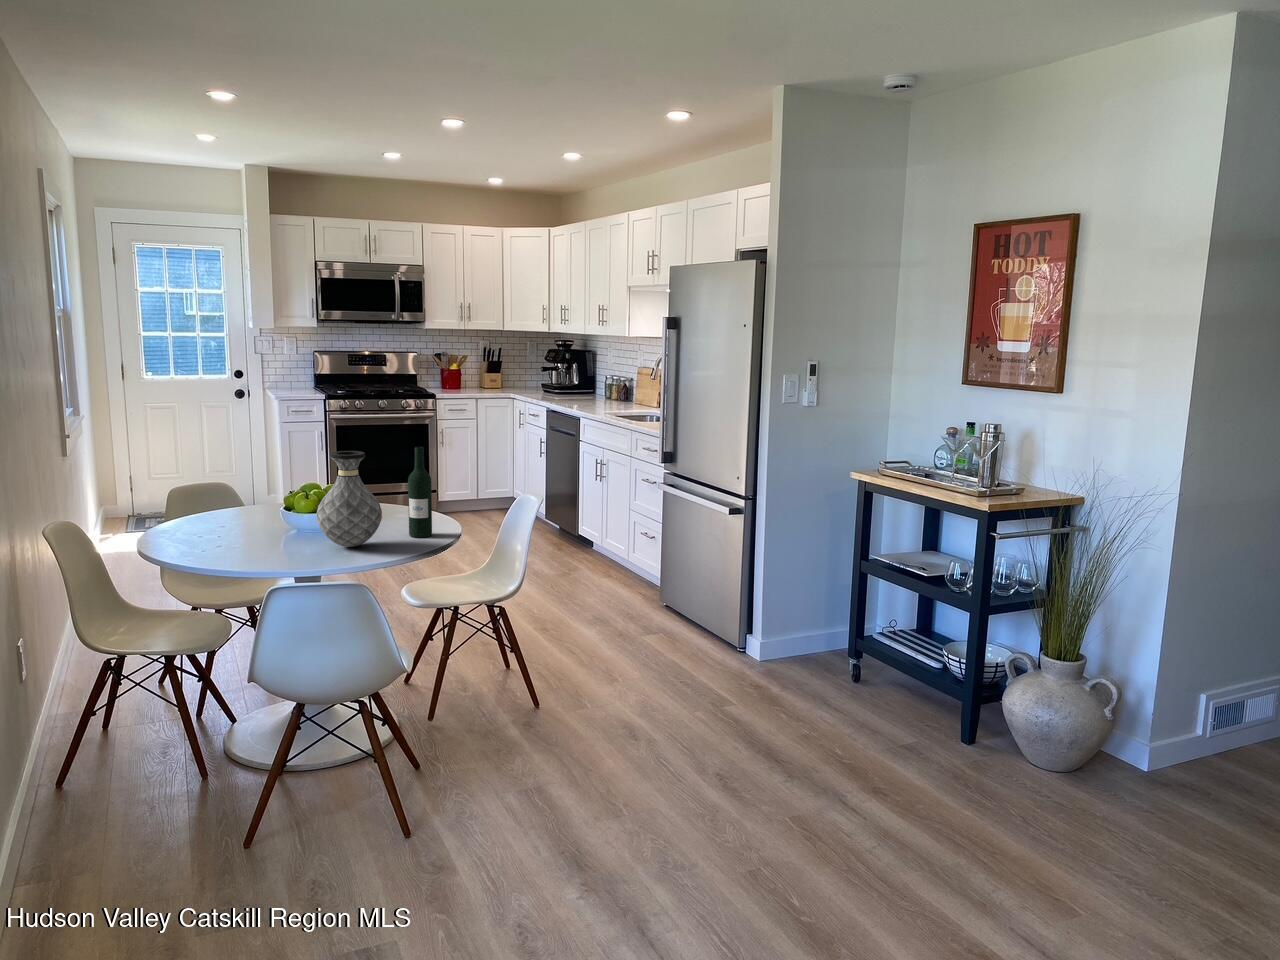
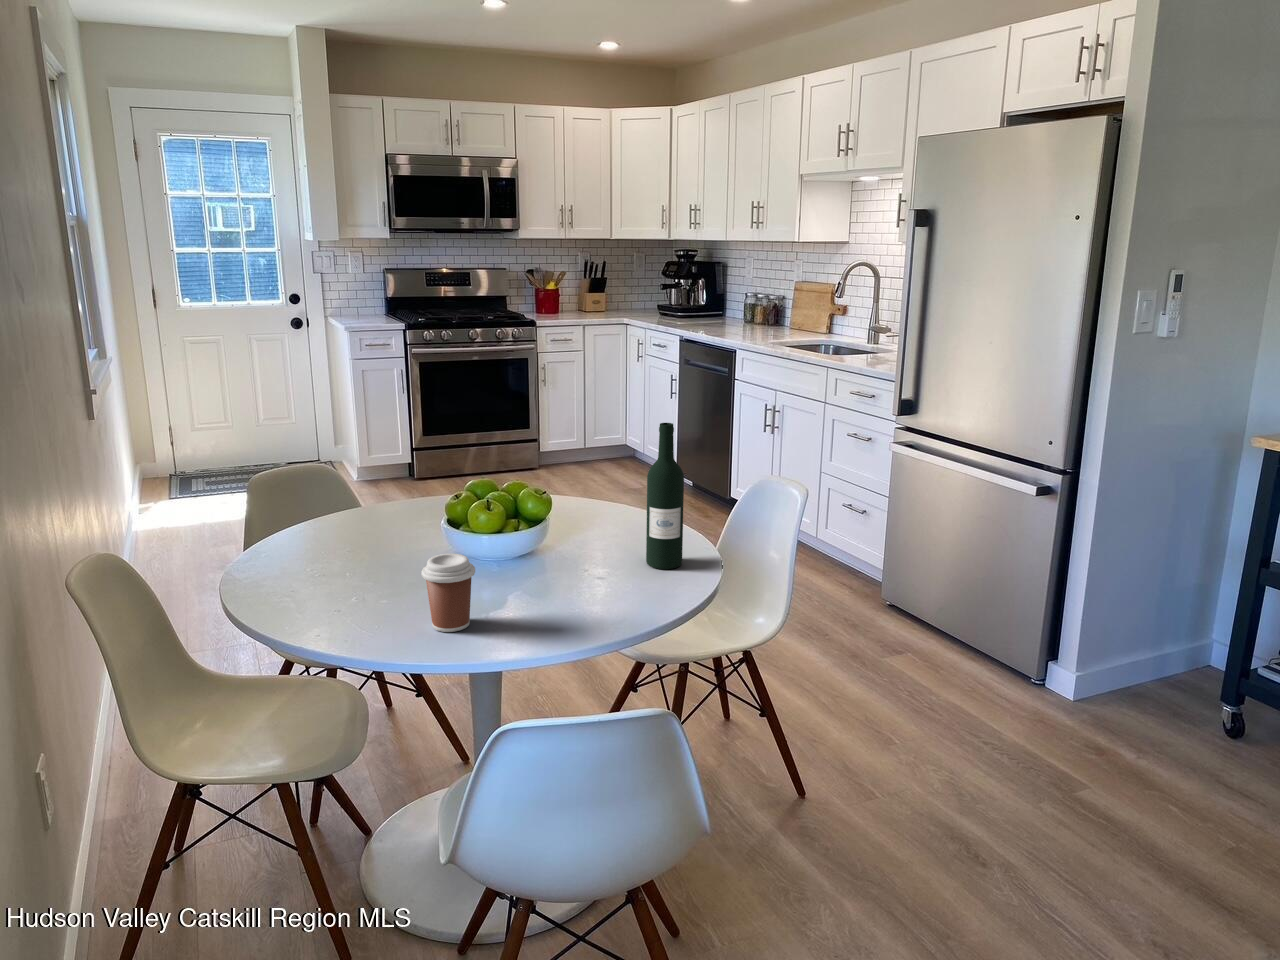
vase: present [317,451,382,547] -> none [518,436,623,597]
coffee cup: none [251,515,284,559] -> present [422,554,475,632]

